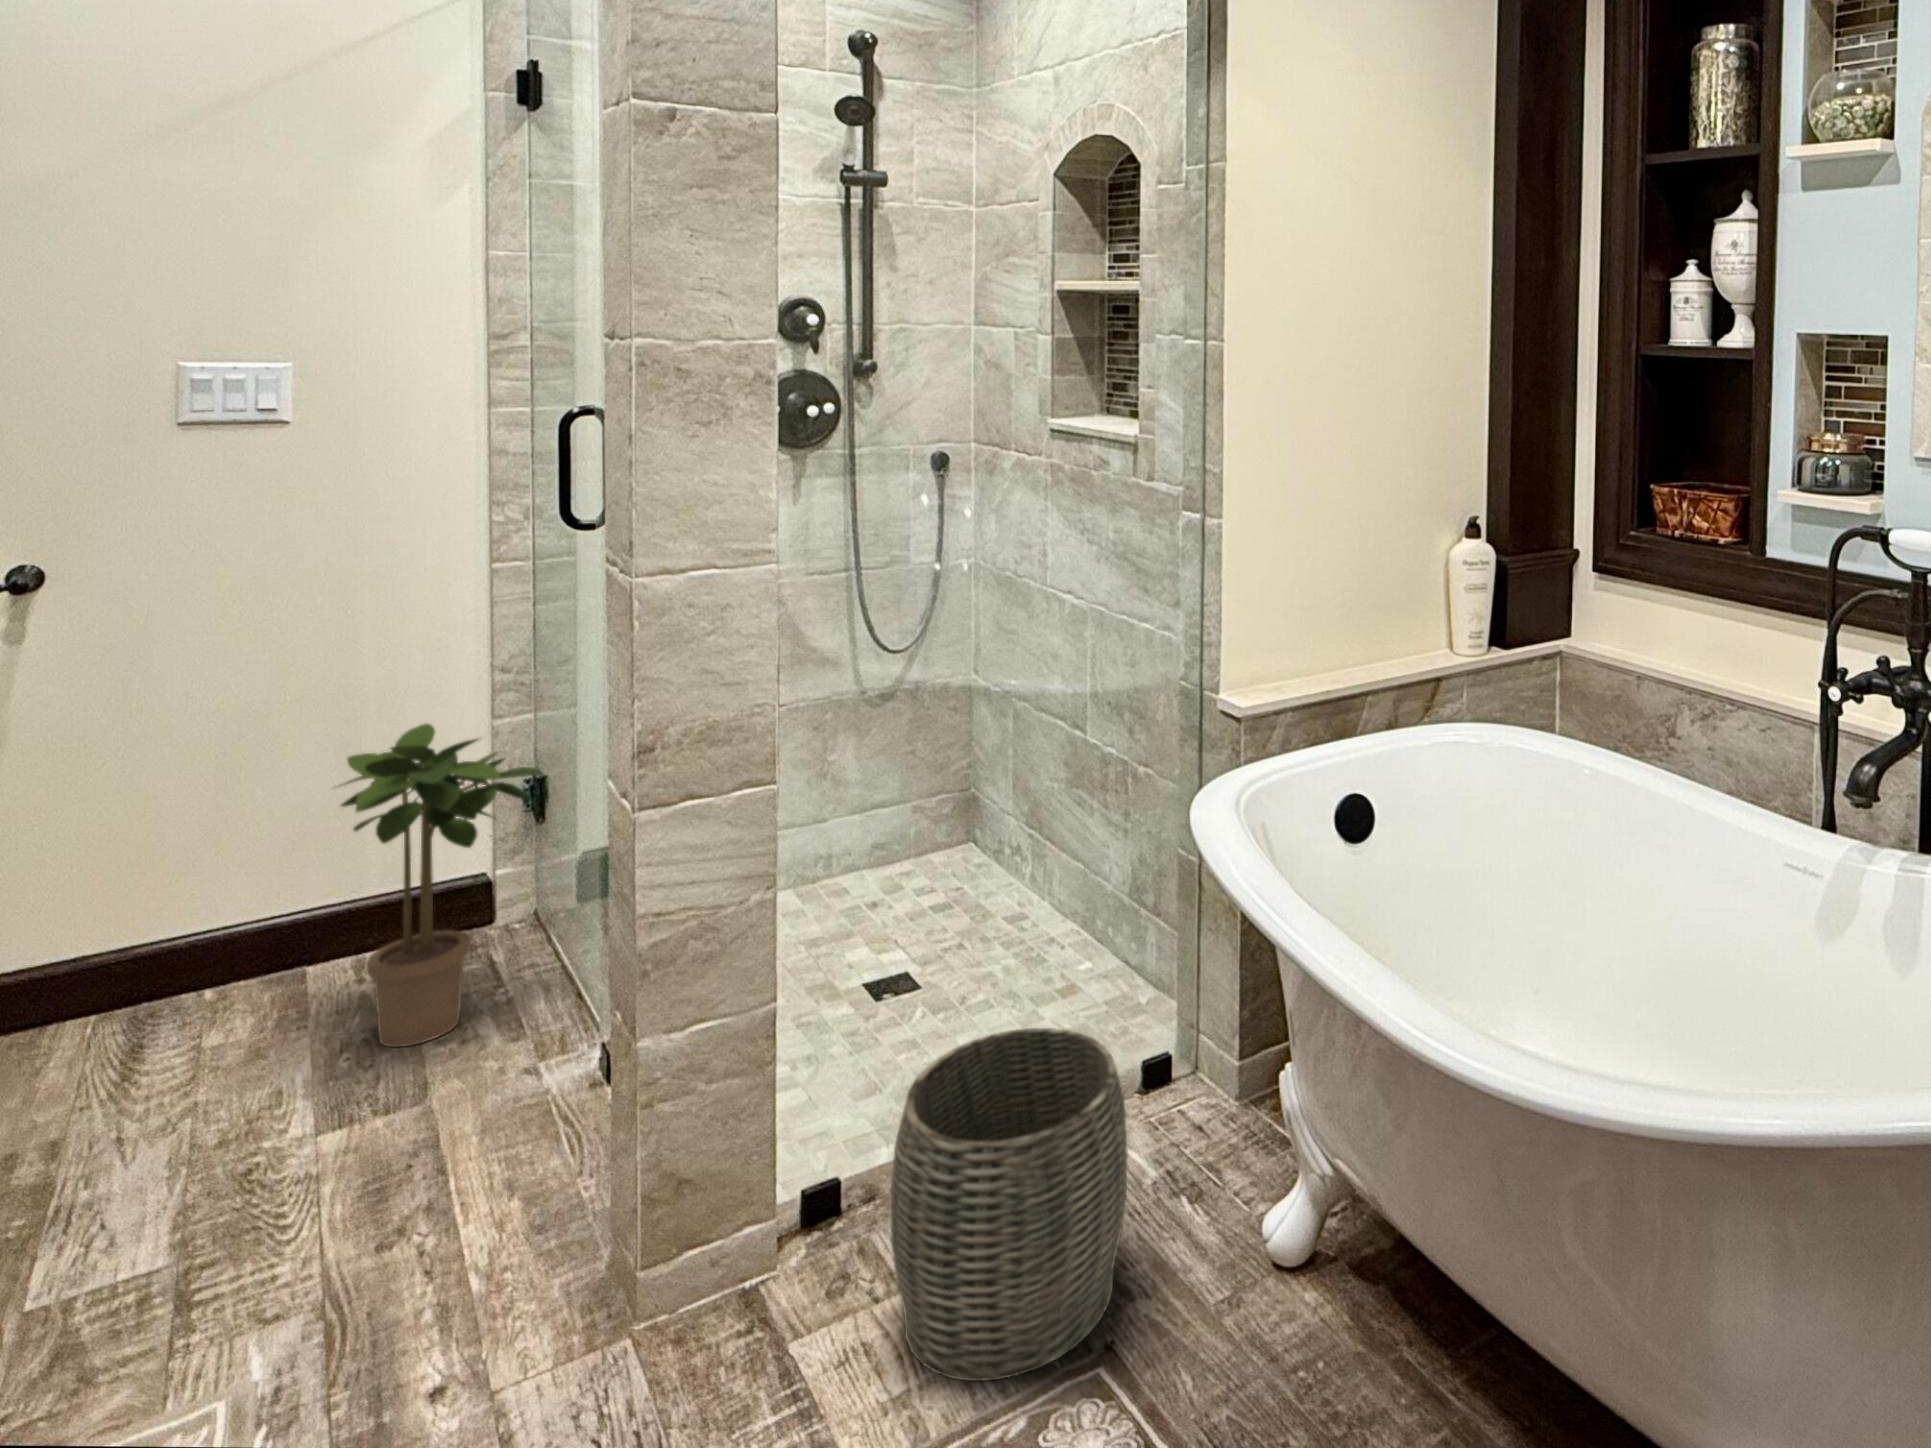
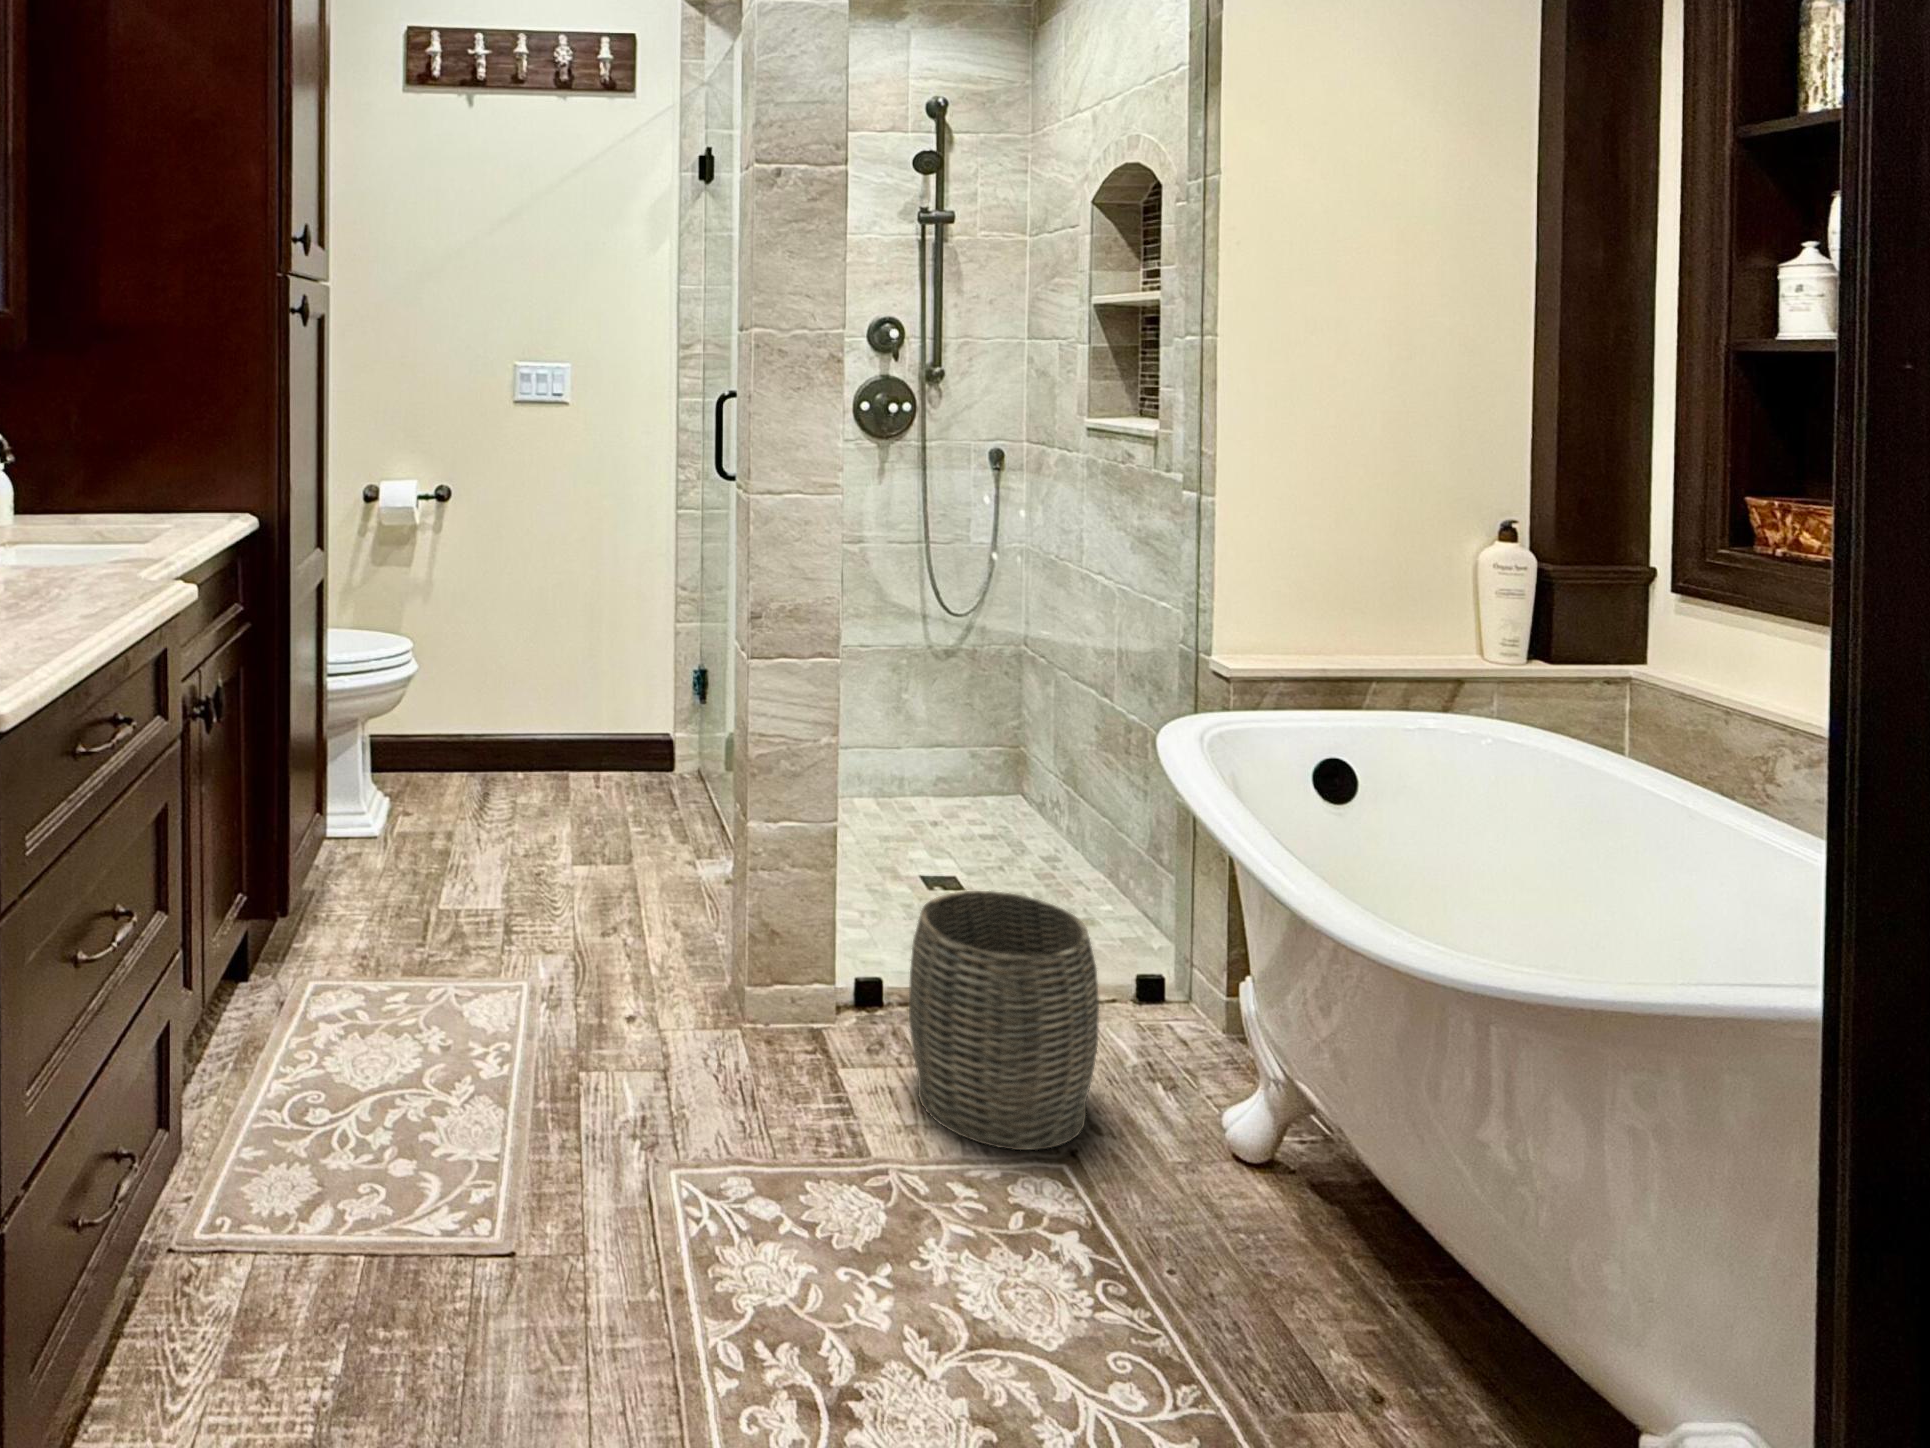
potted plant: present [340,724,541,1047] -> none [589,614,704,832]

